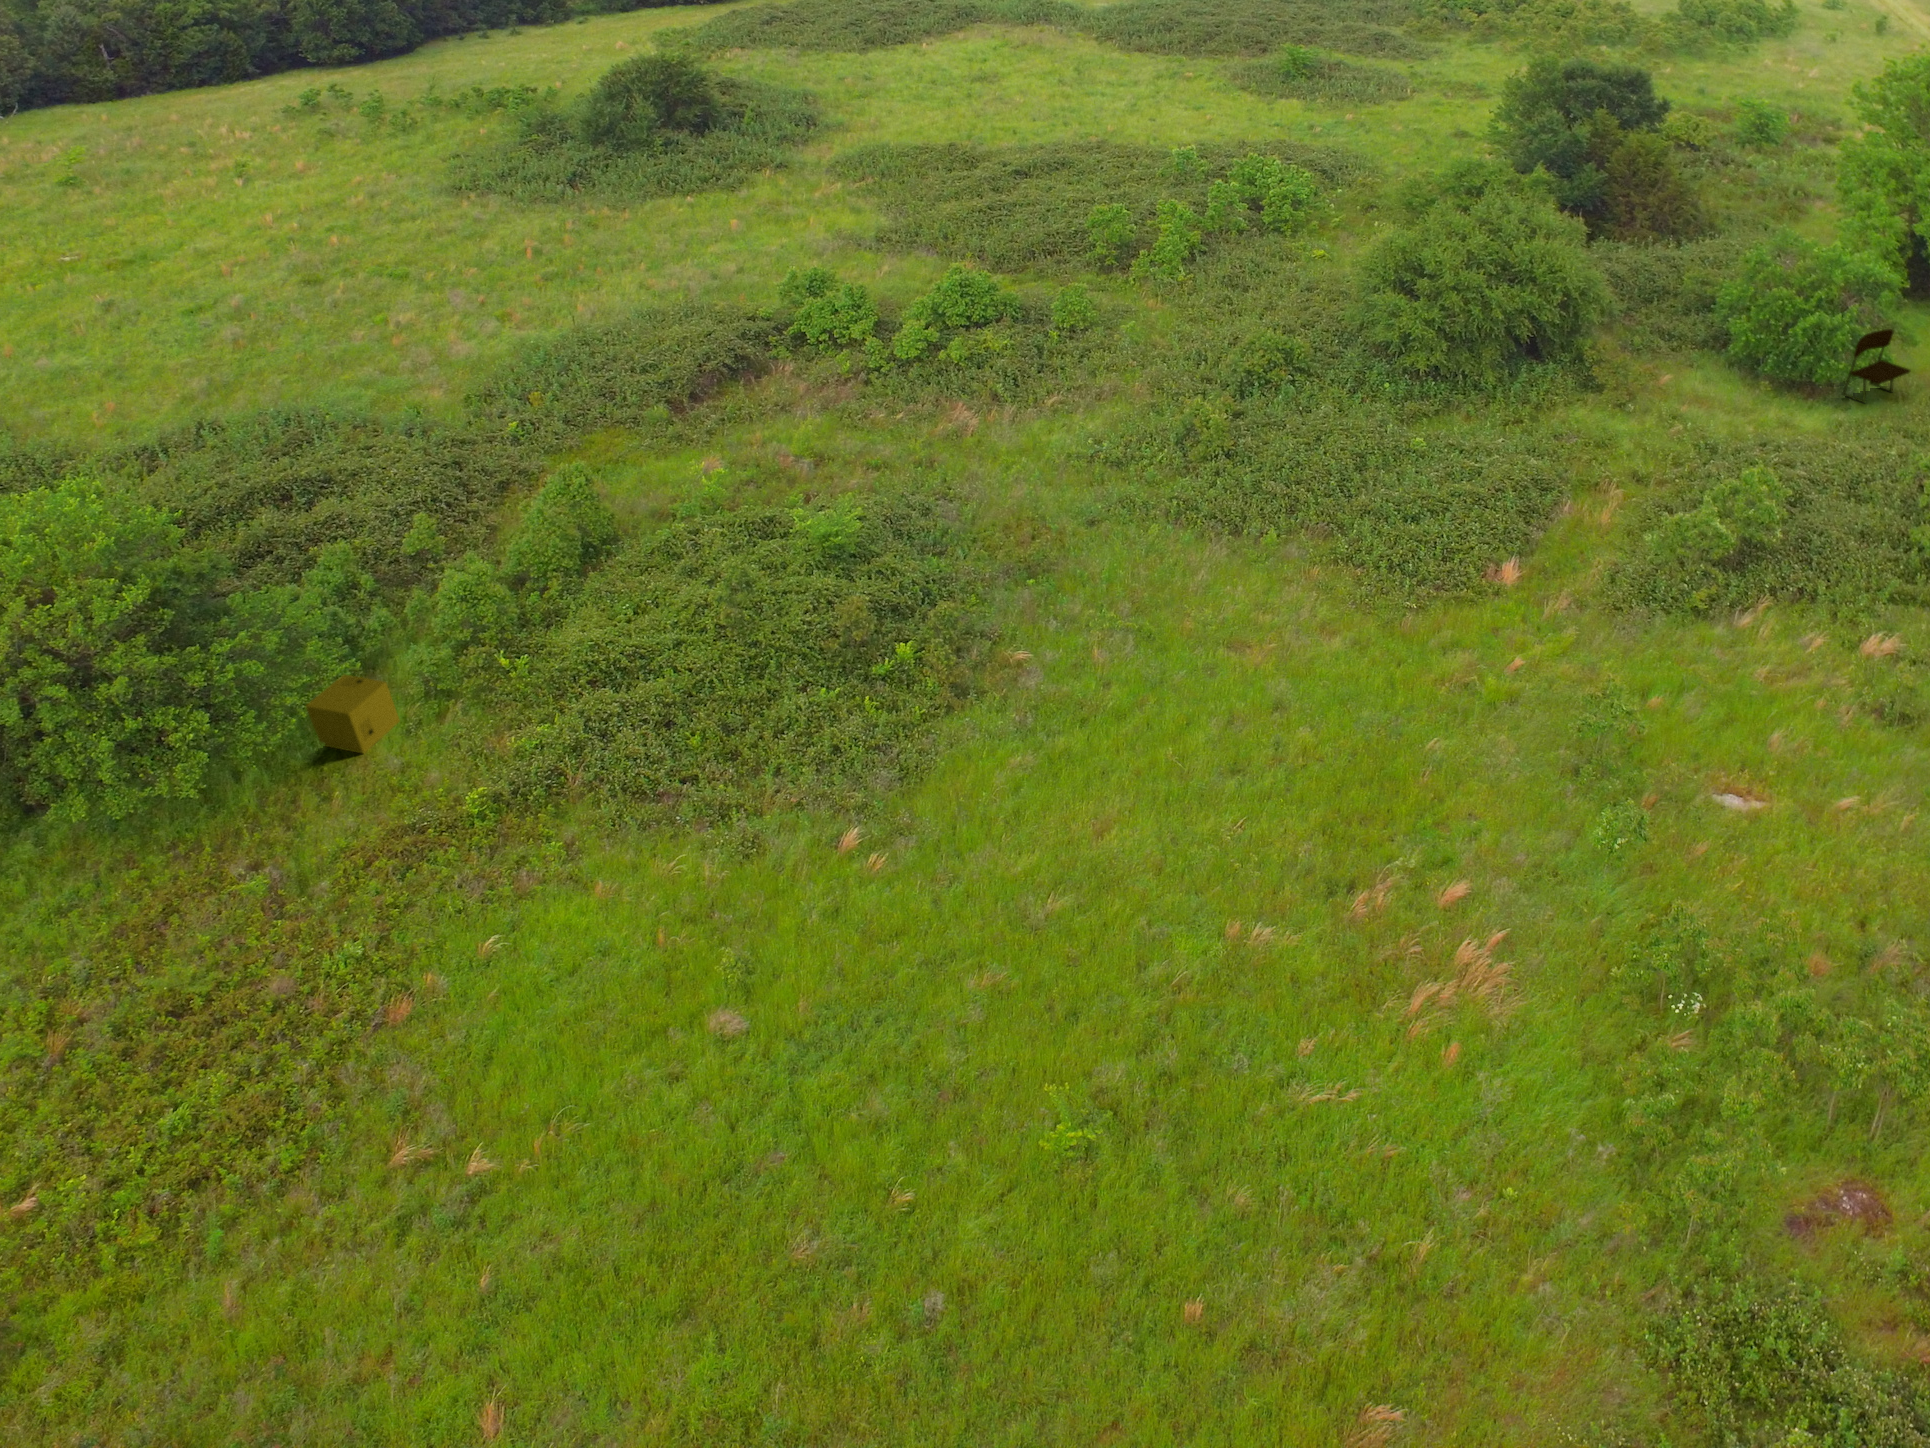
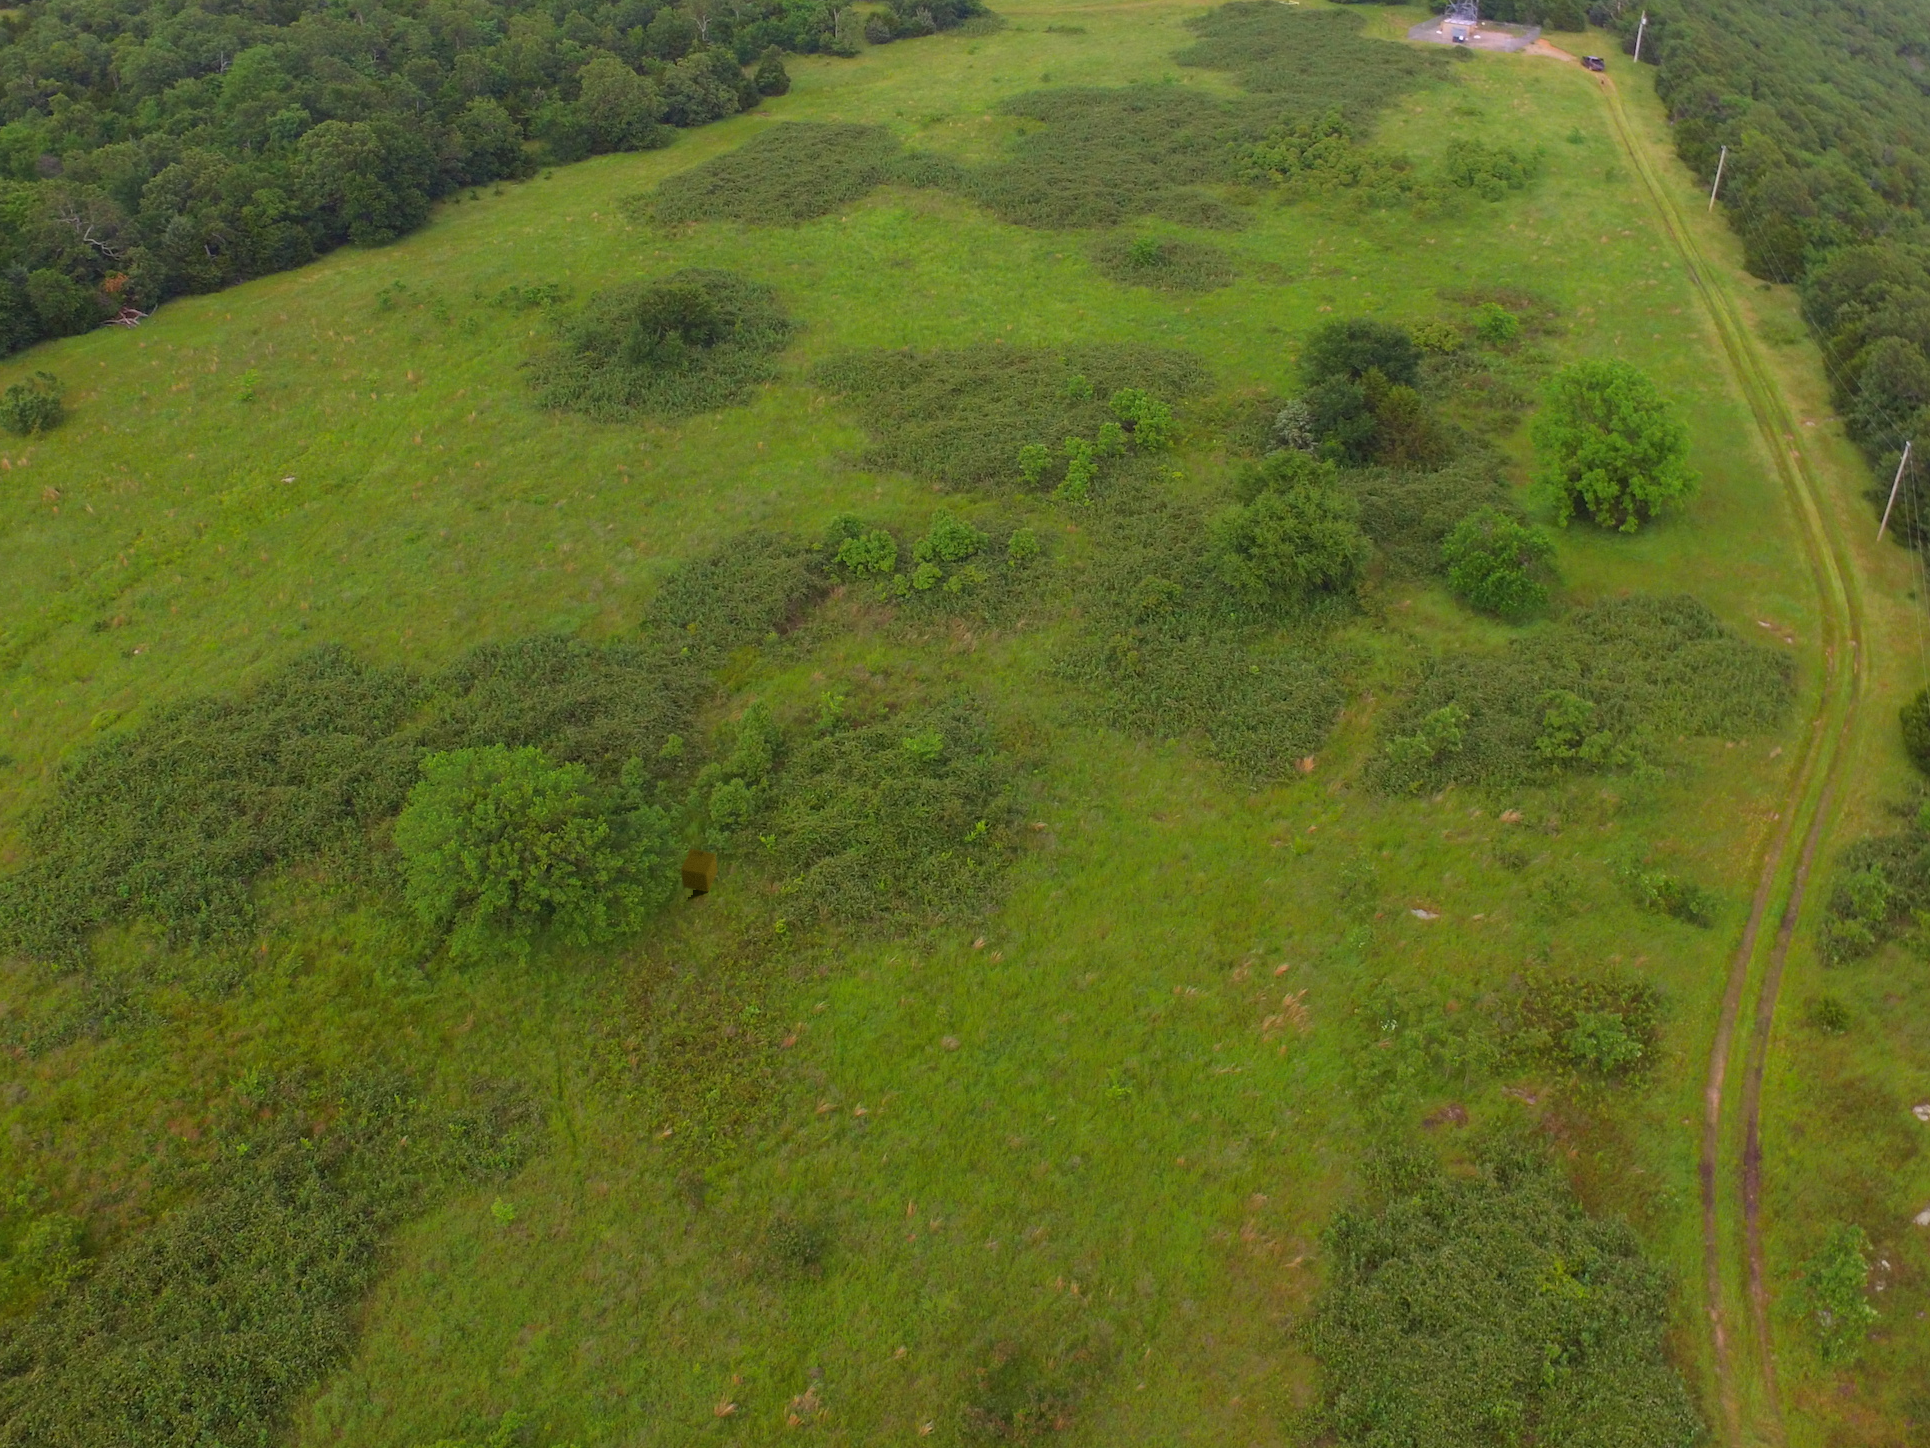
bench: present [1842,329,1910,403] -> none [1516,580,1559,628]

